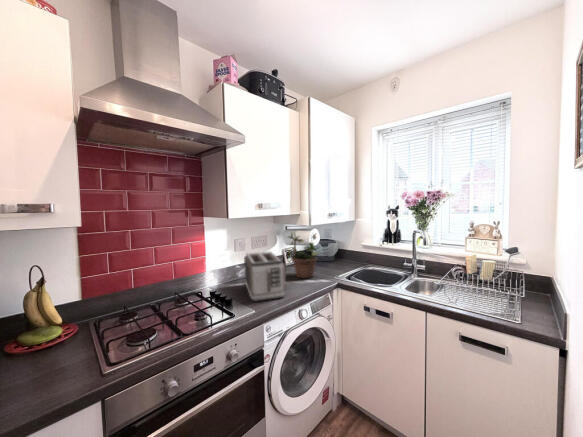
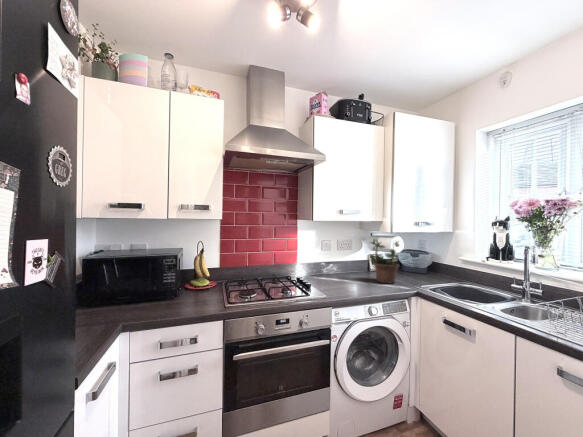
toaster: present [244,252,286,301] -> none [326,253,357,292]

